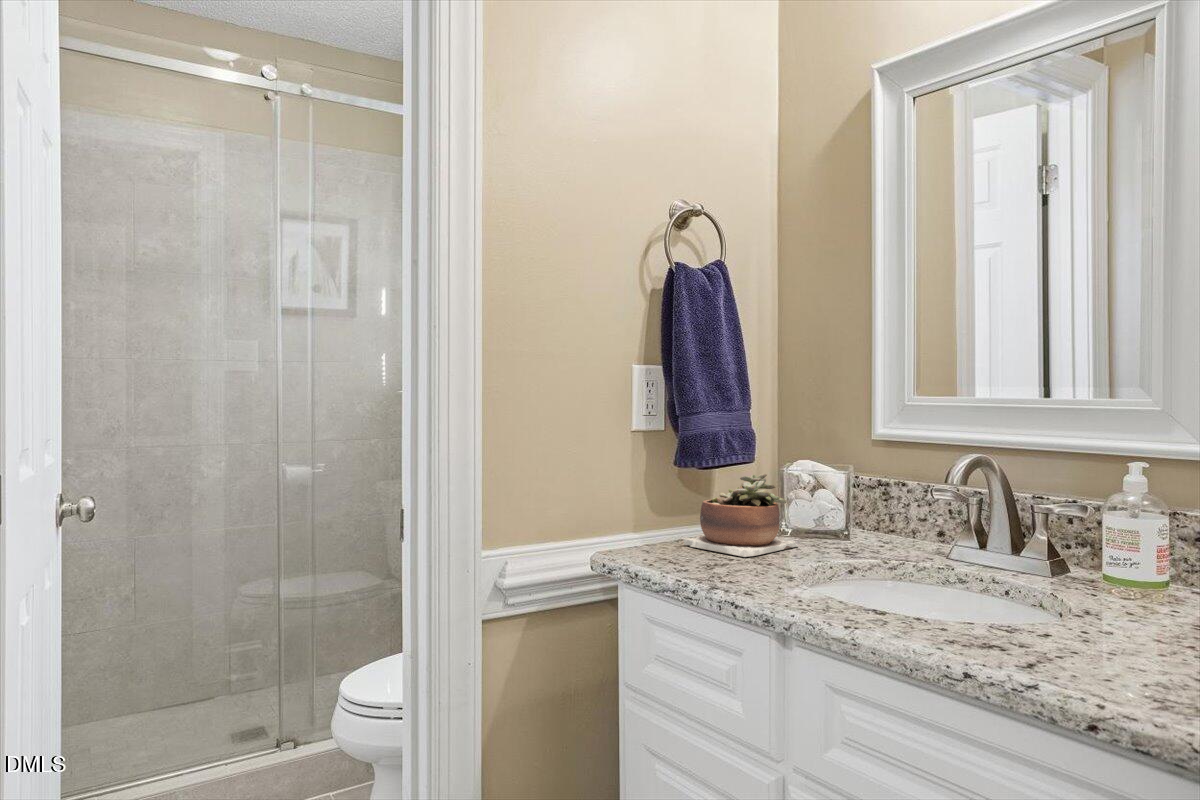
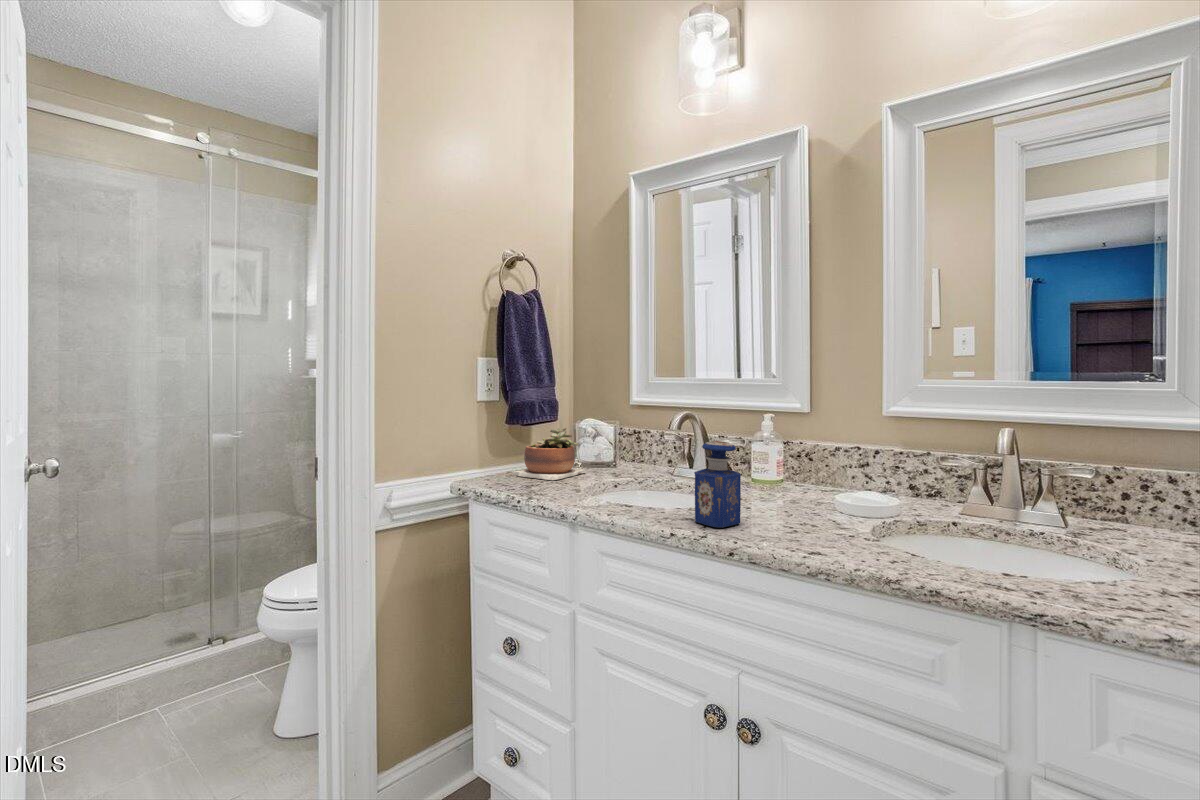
perfume bottle: none [1010,511,1107,672] -> present [694,441,741,527]

